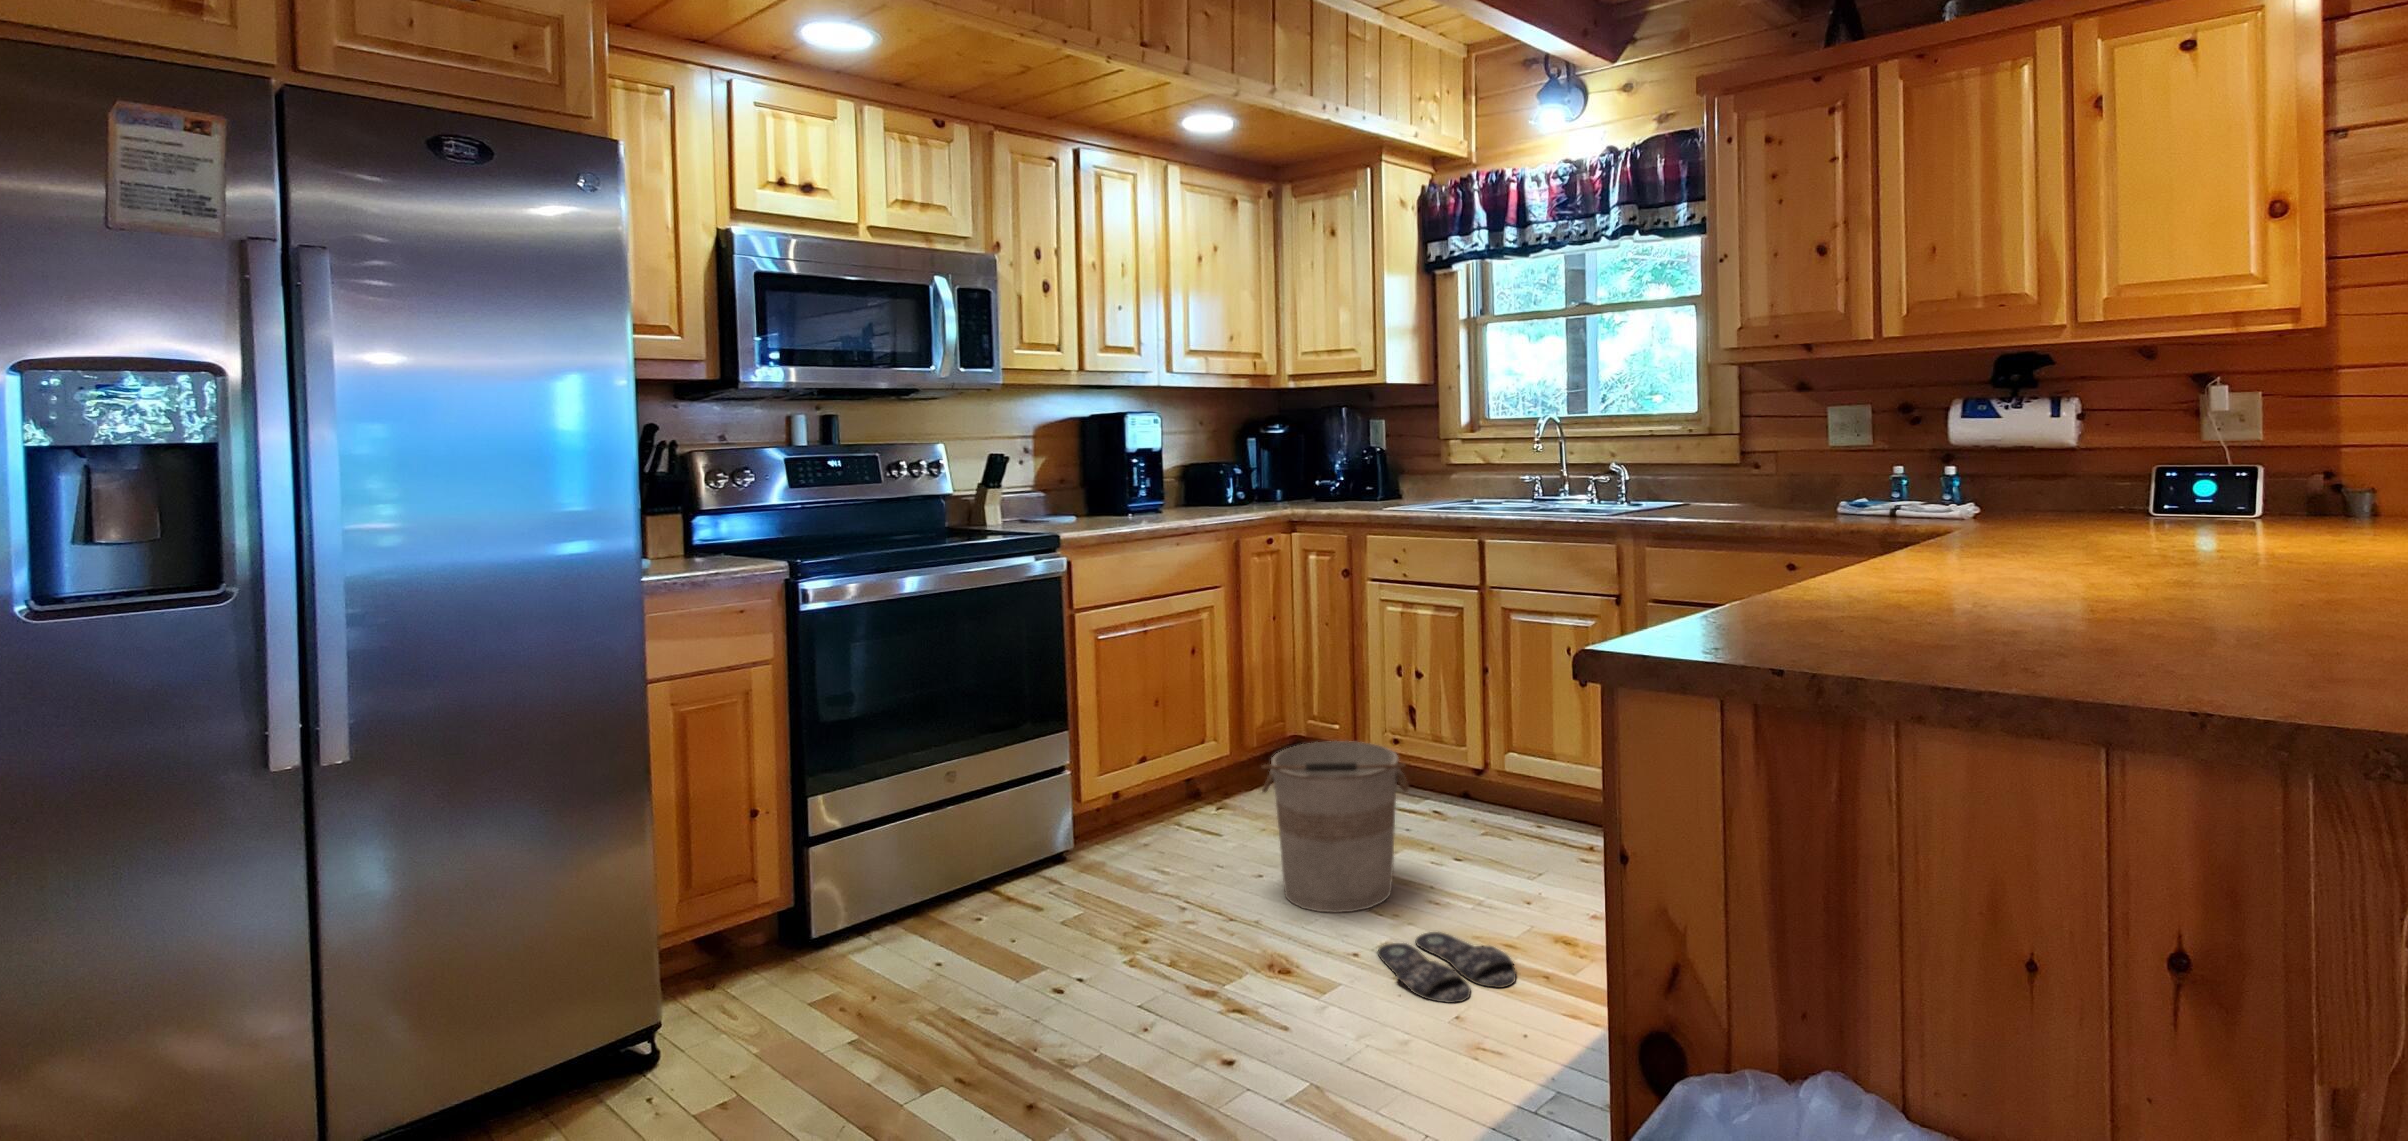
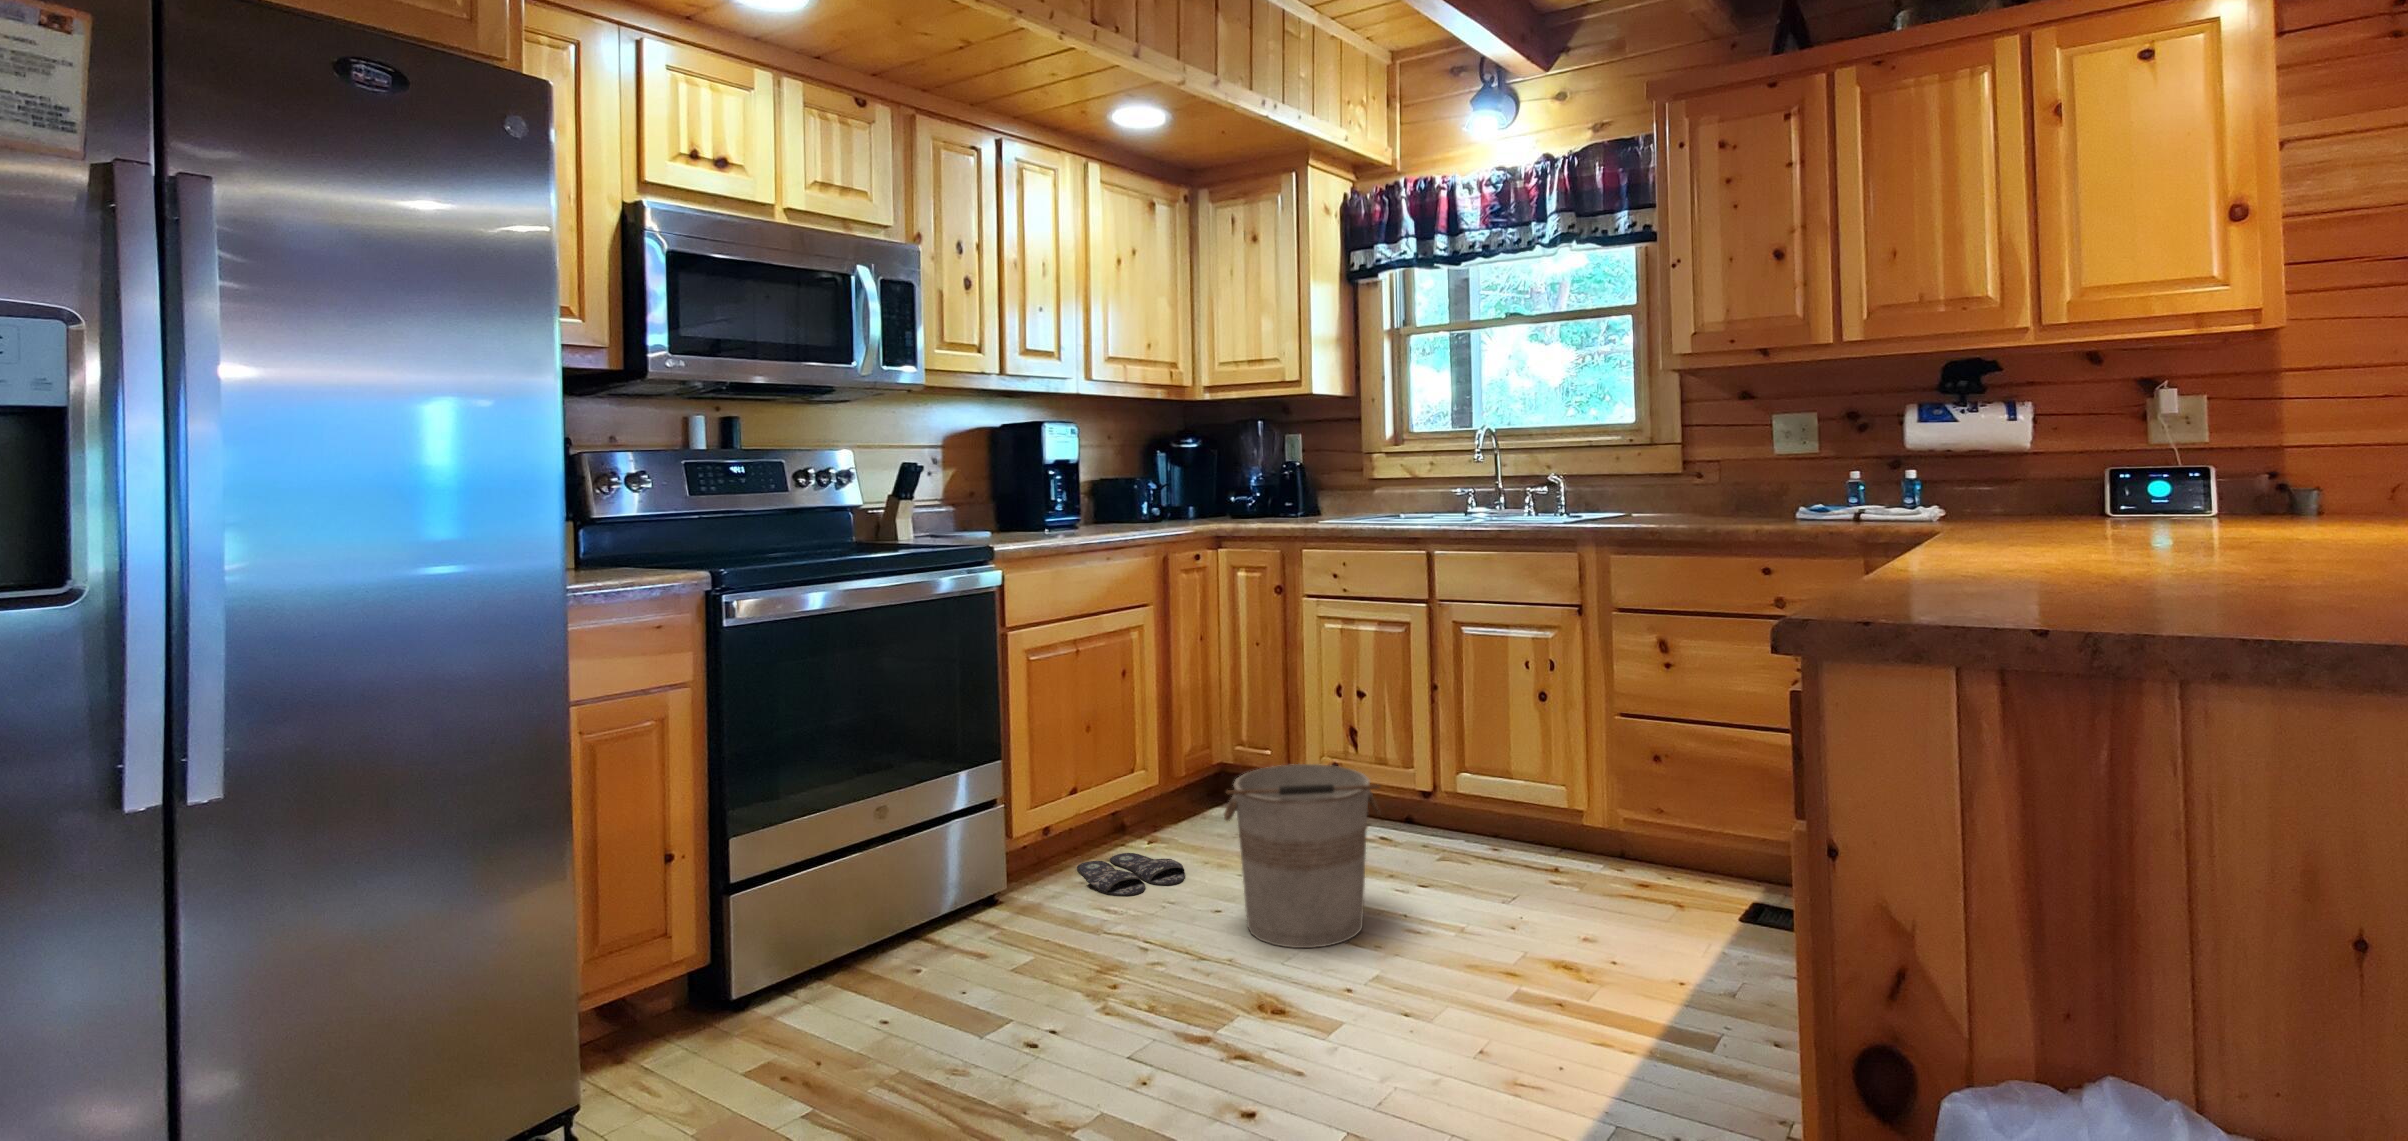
slippers: present [1378,932,1516,1003] -> present [1077,853,1185,896]

